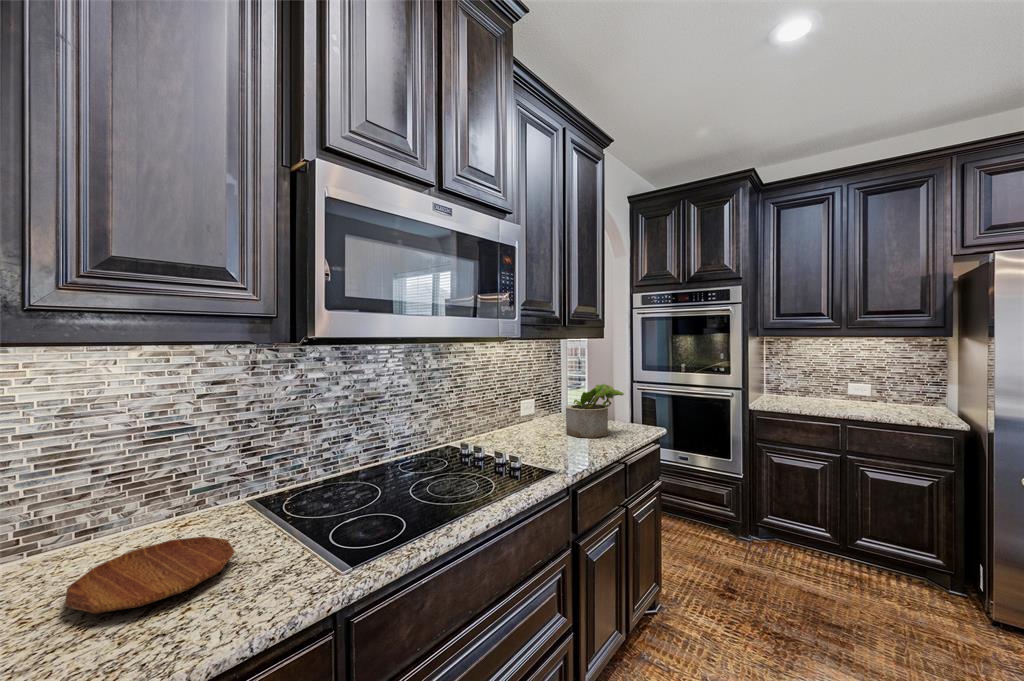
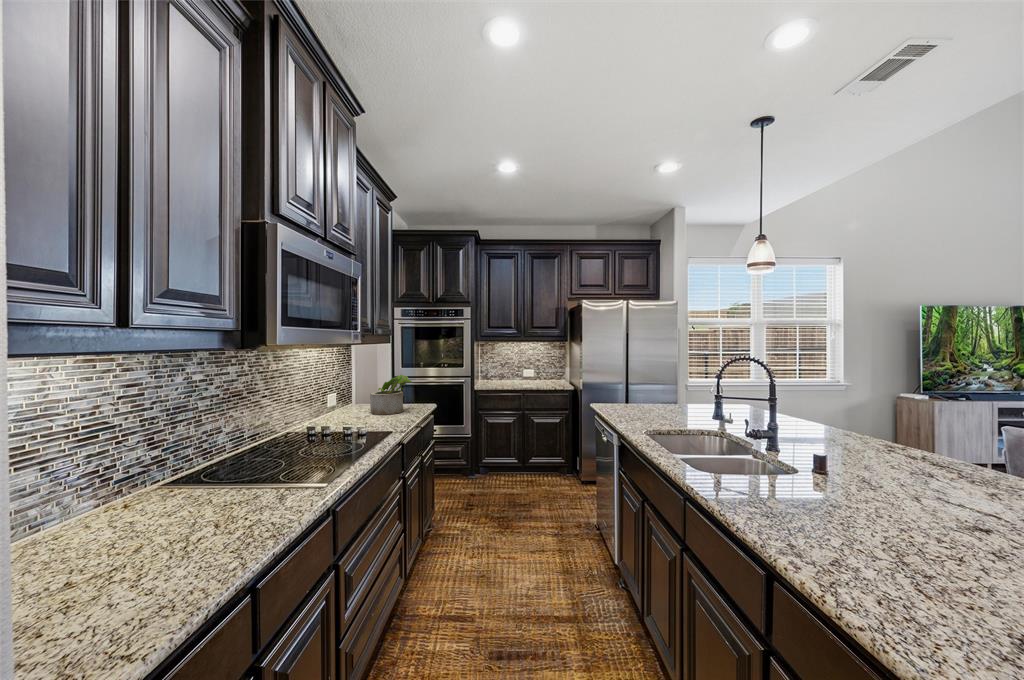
tray: present [65,536,235,613] -> none [137,492,253,534]

